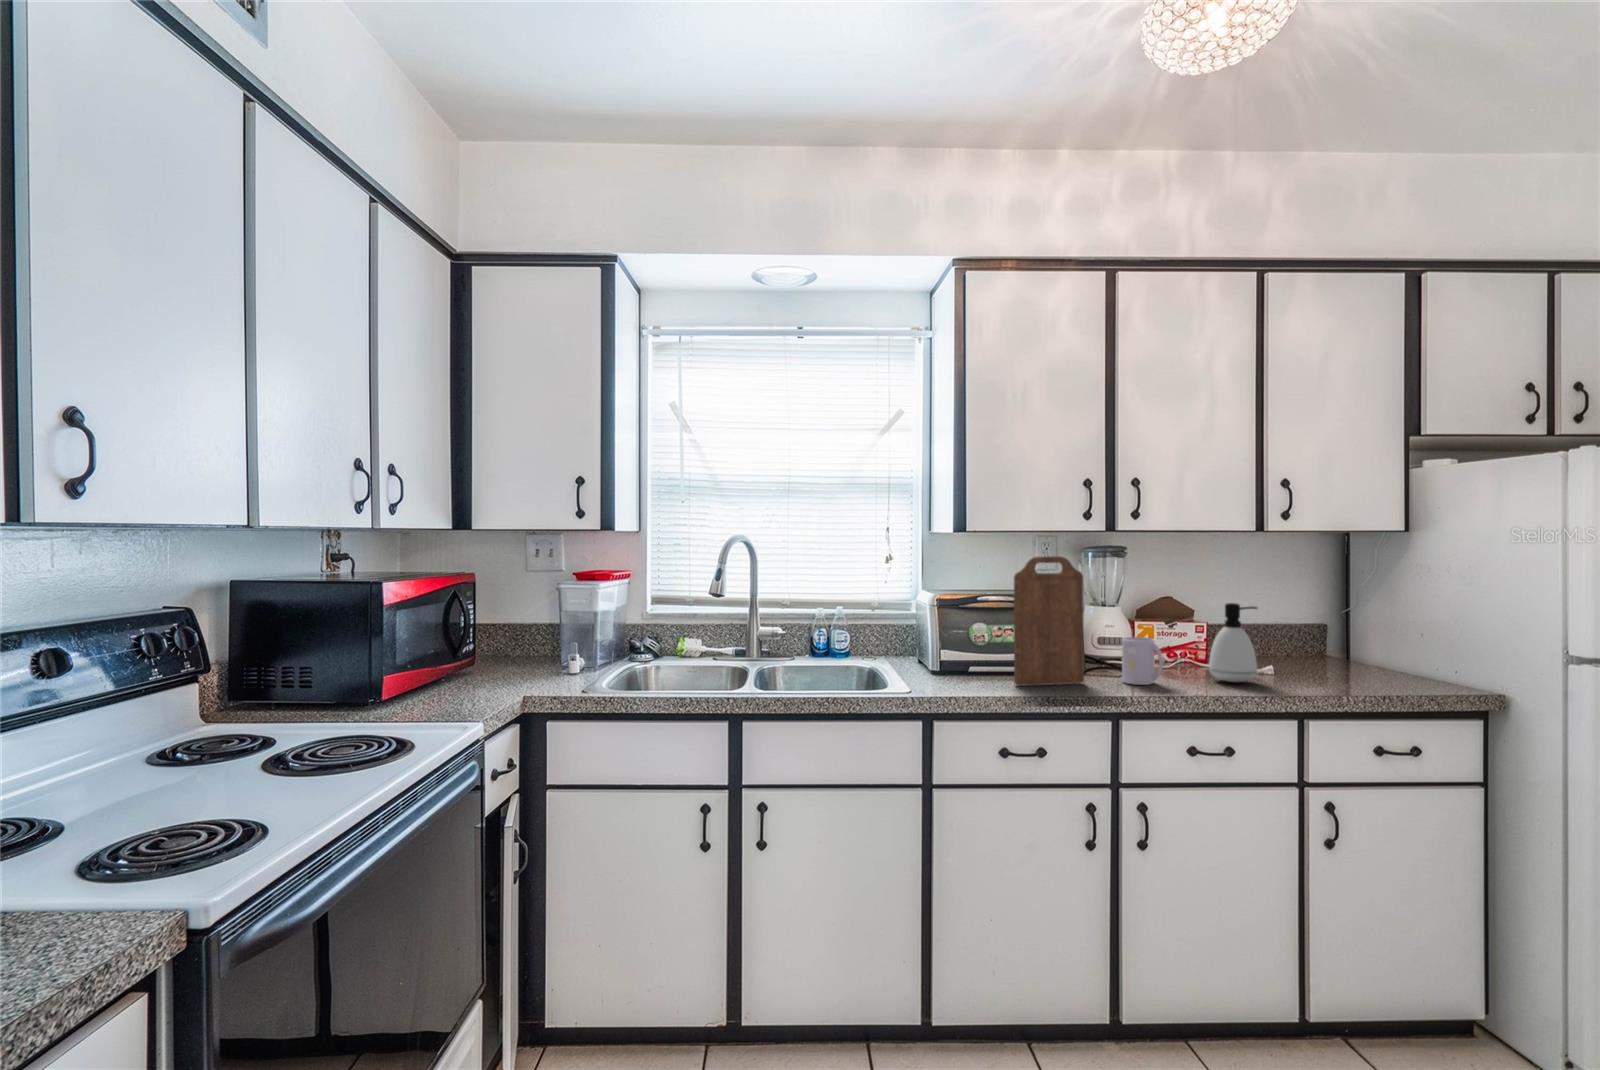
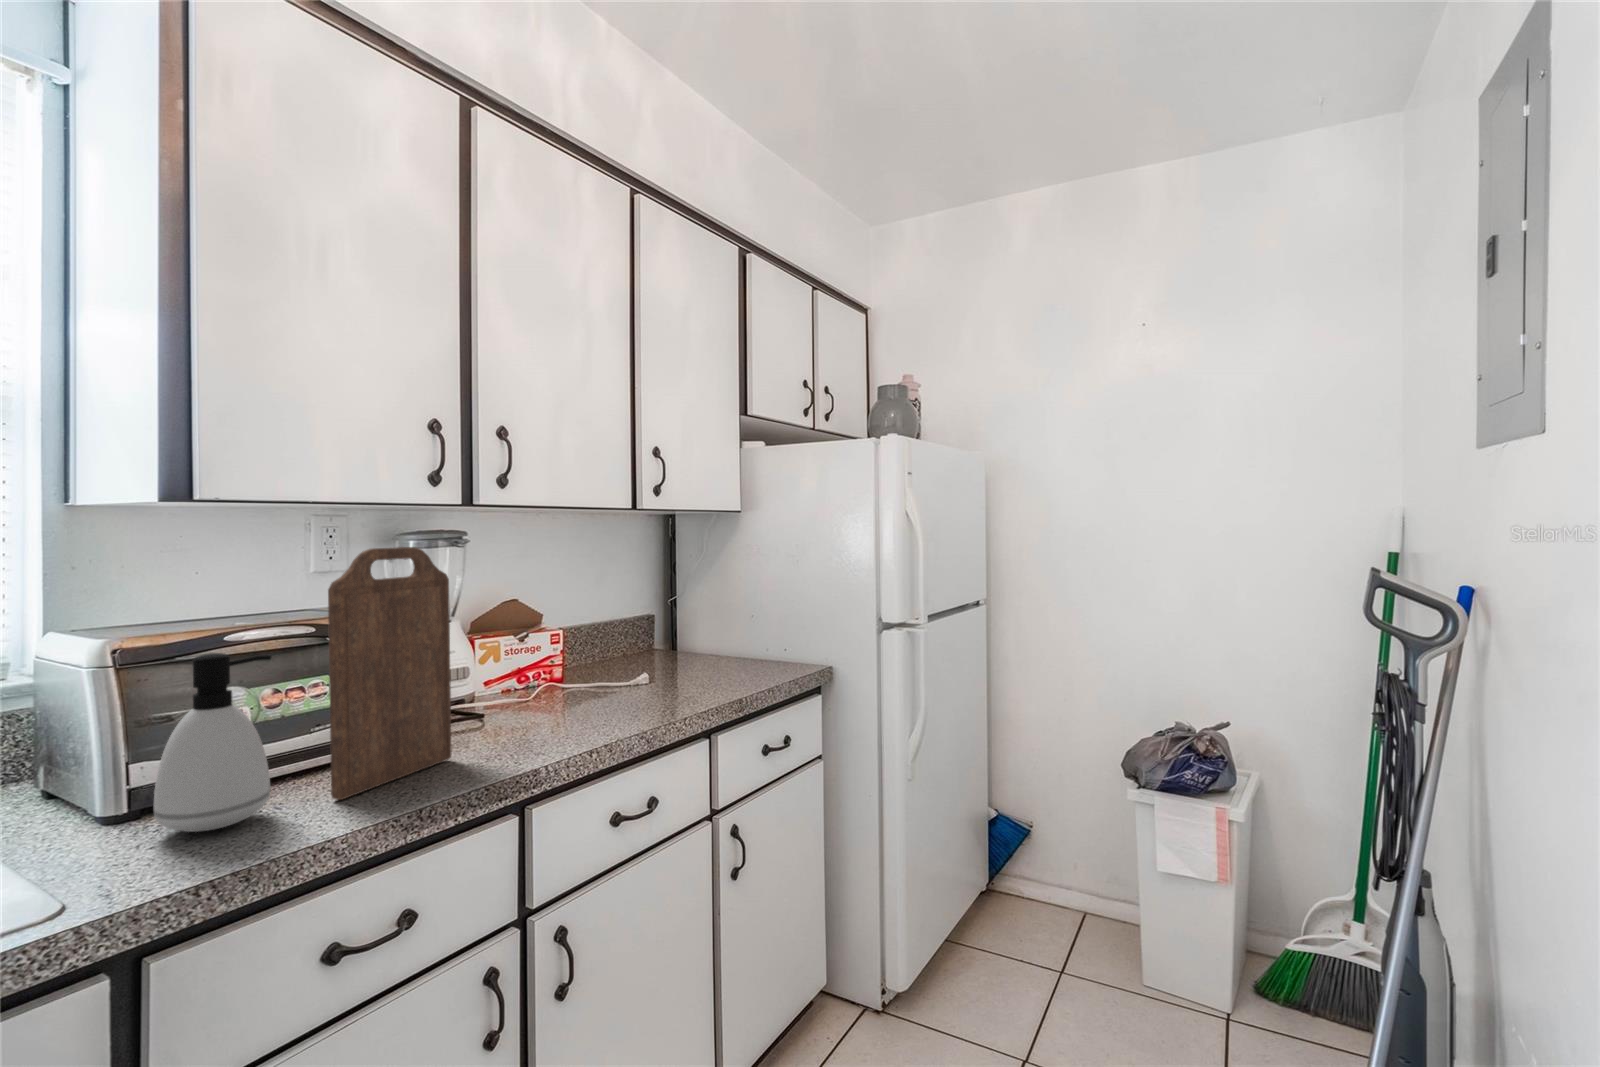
soap dispenser: present [1209,603,1257,682] -> present [154,653,271,832]
mug: present [1122,637,1163,685] -> none [500,665,563,742]

